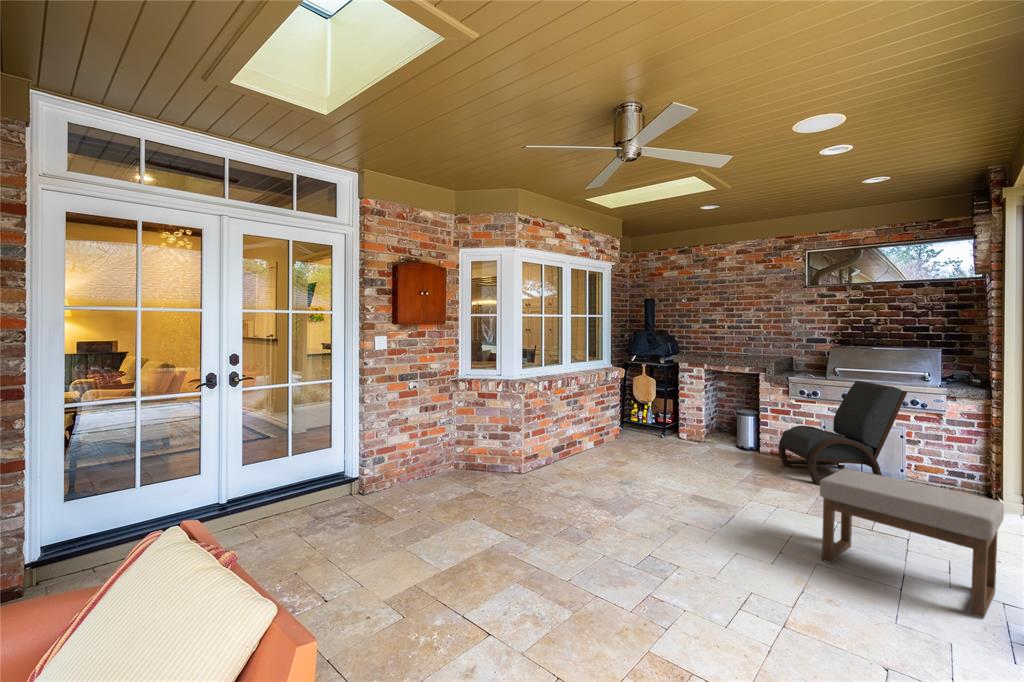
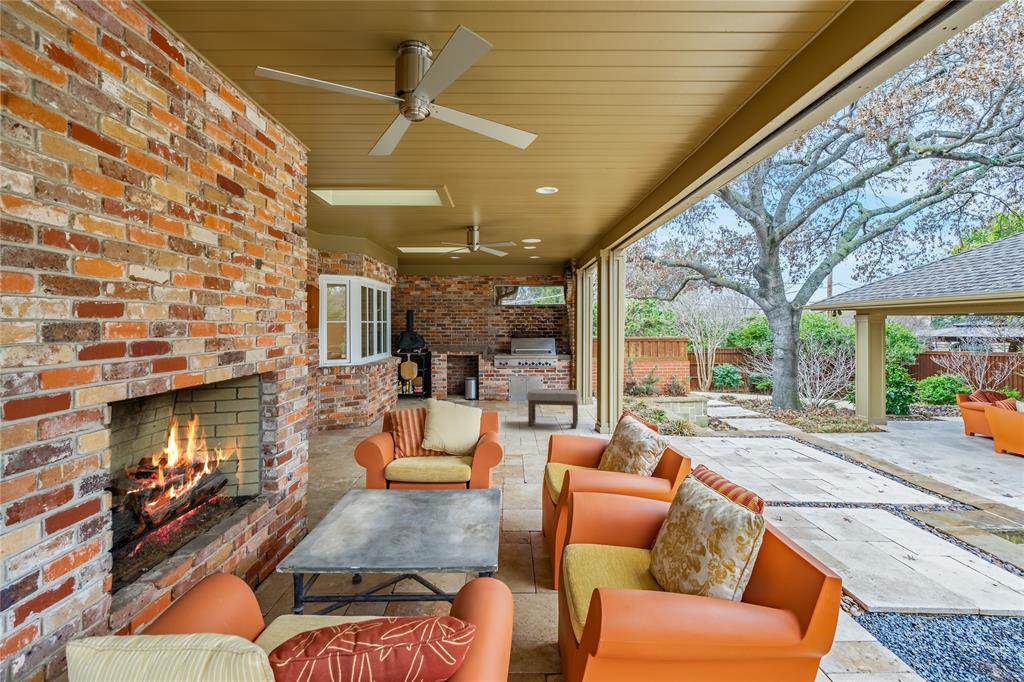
lounge chair: present [778,381,907,485] -> none [493,355,545,408]

